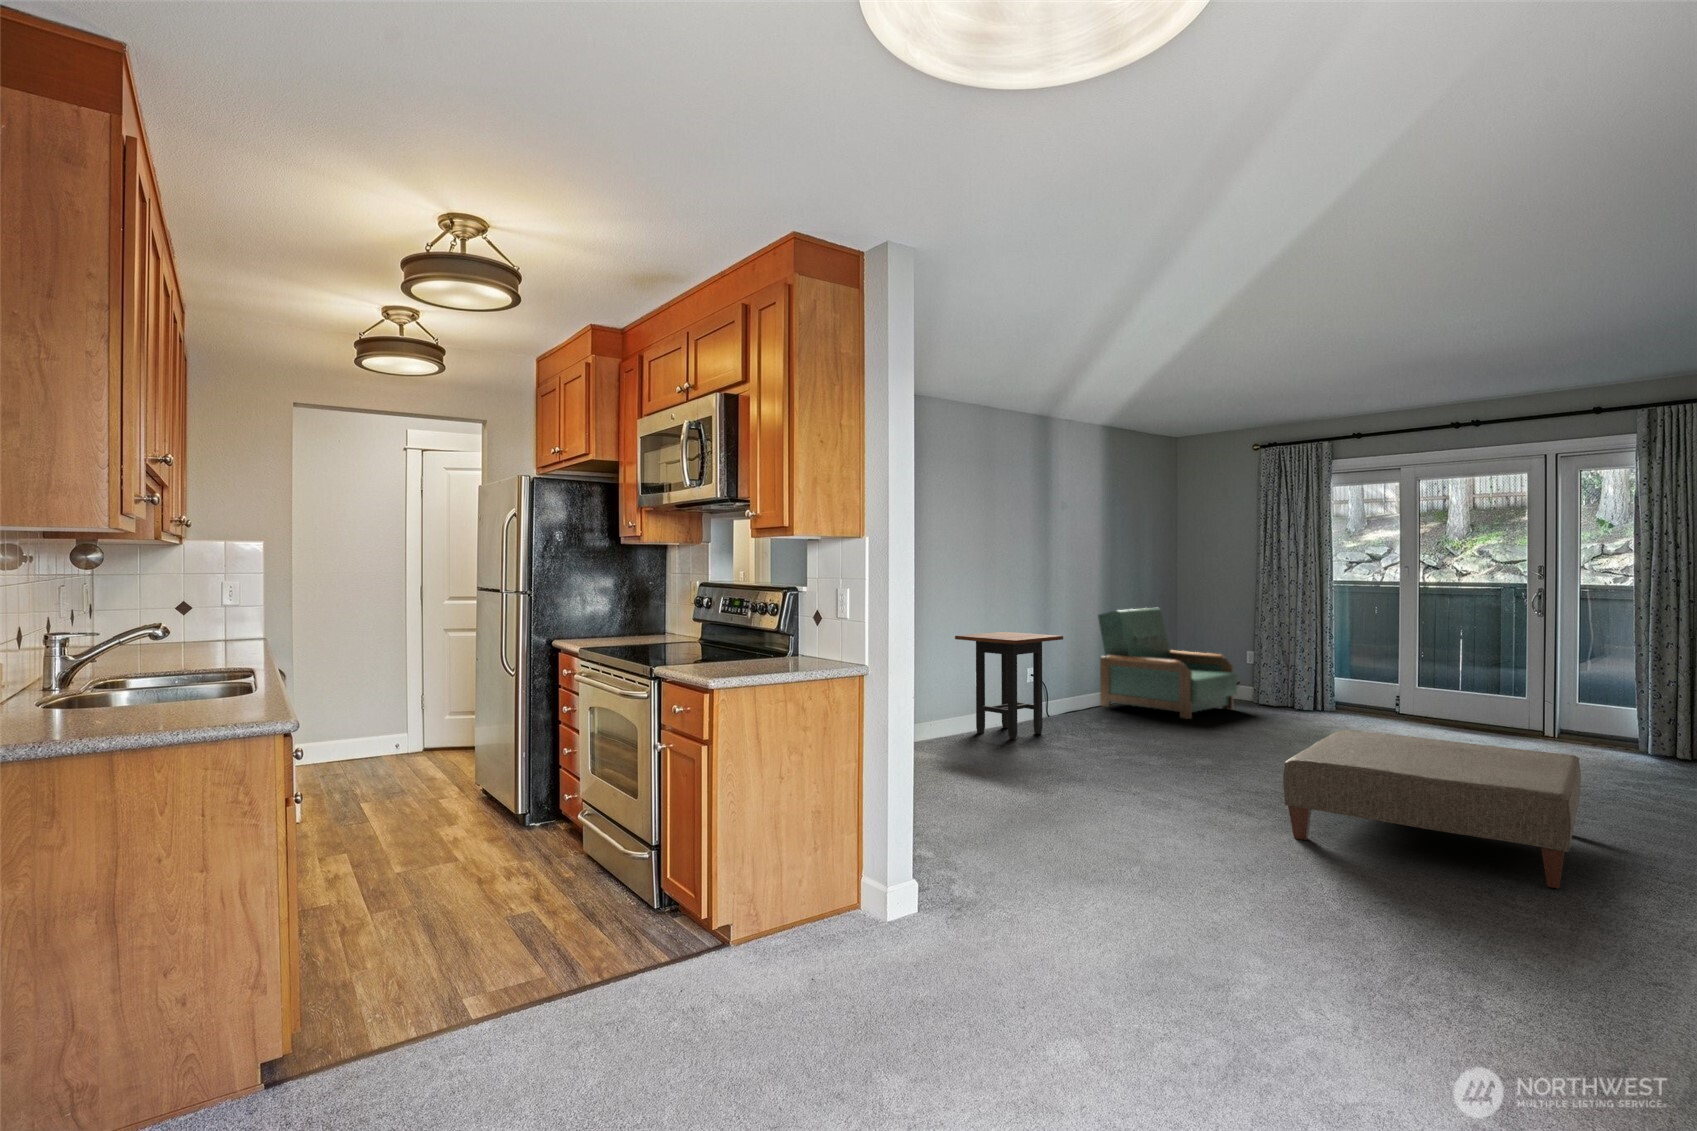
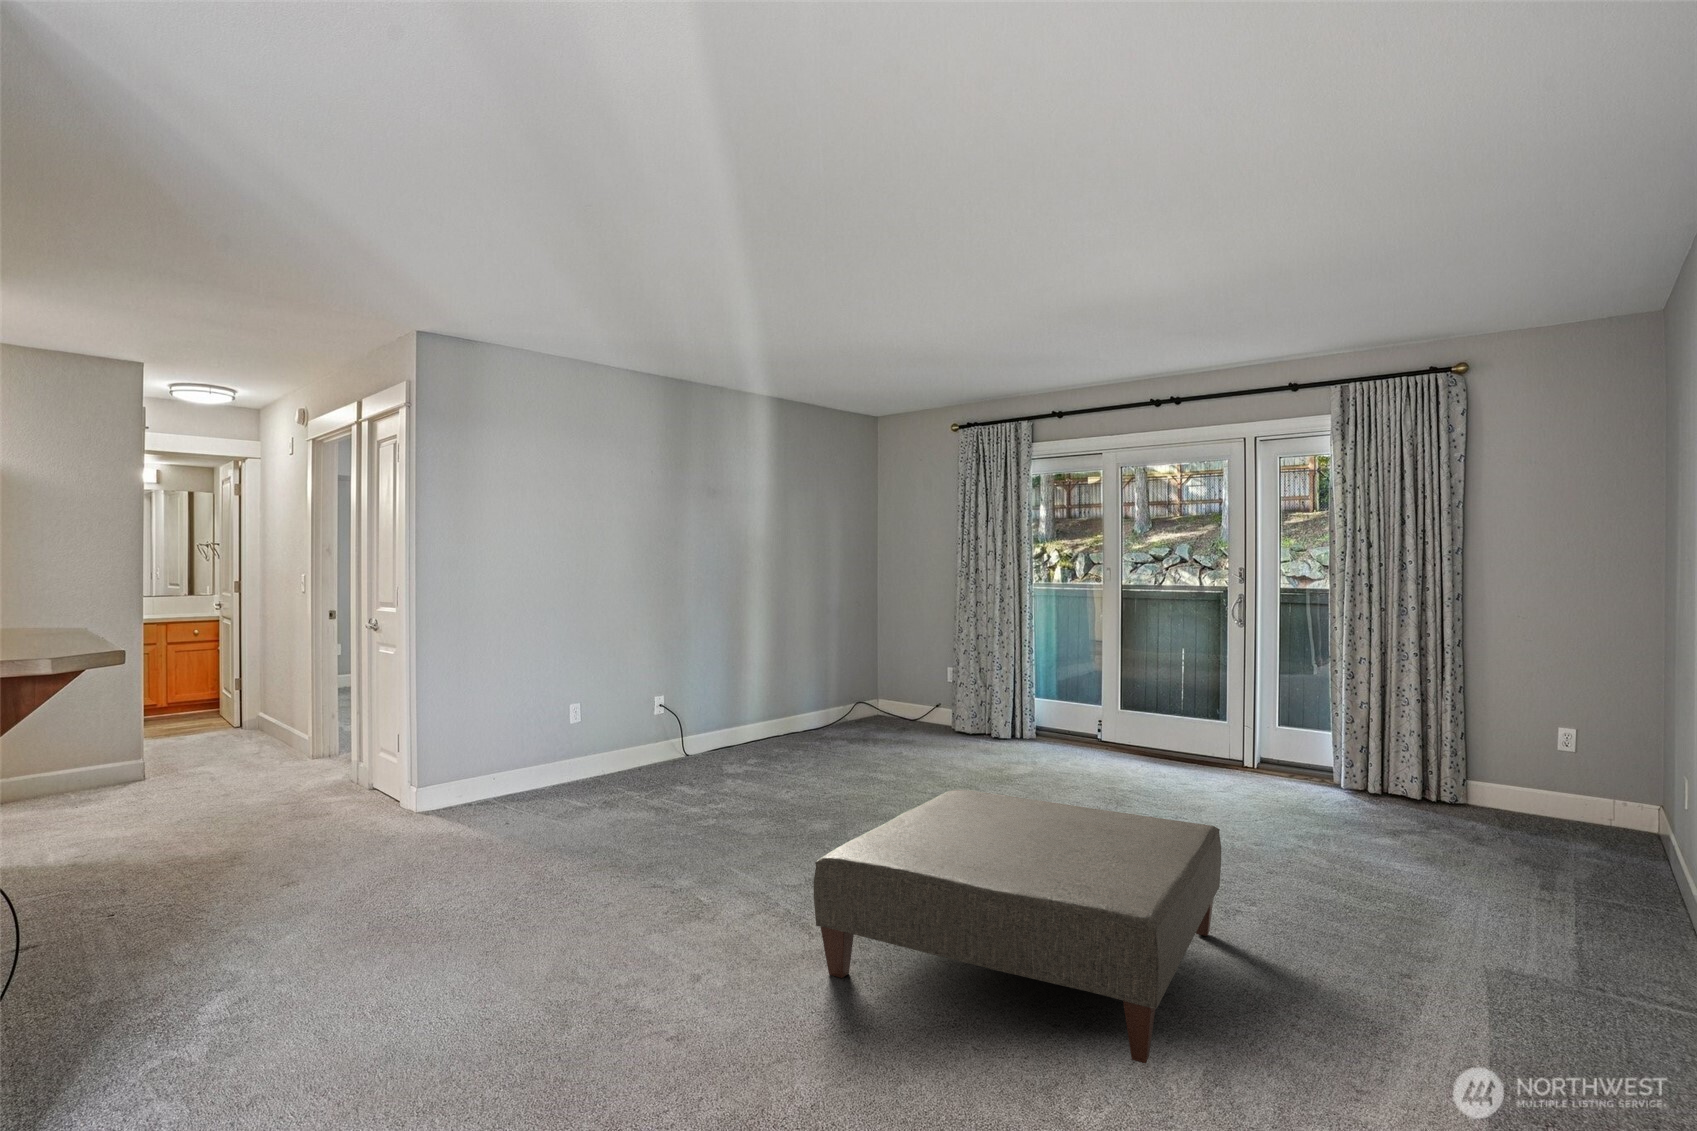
armchair: present [1098,608,1237,719] -> none [766,618,925,756]
side table: present [955,632,1063,739] -> none [533,653,678,799]

